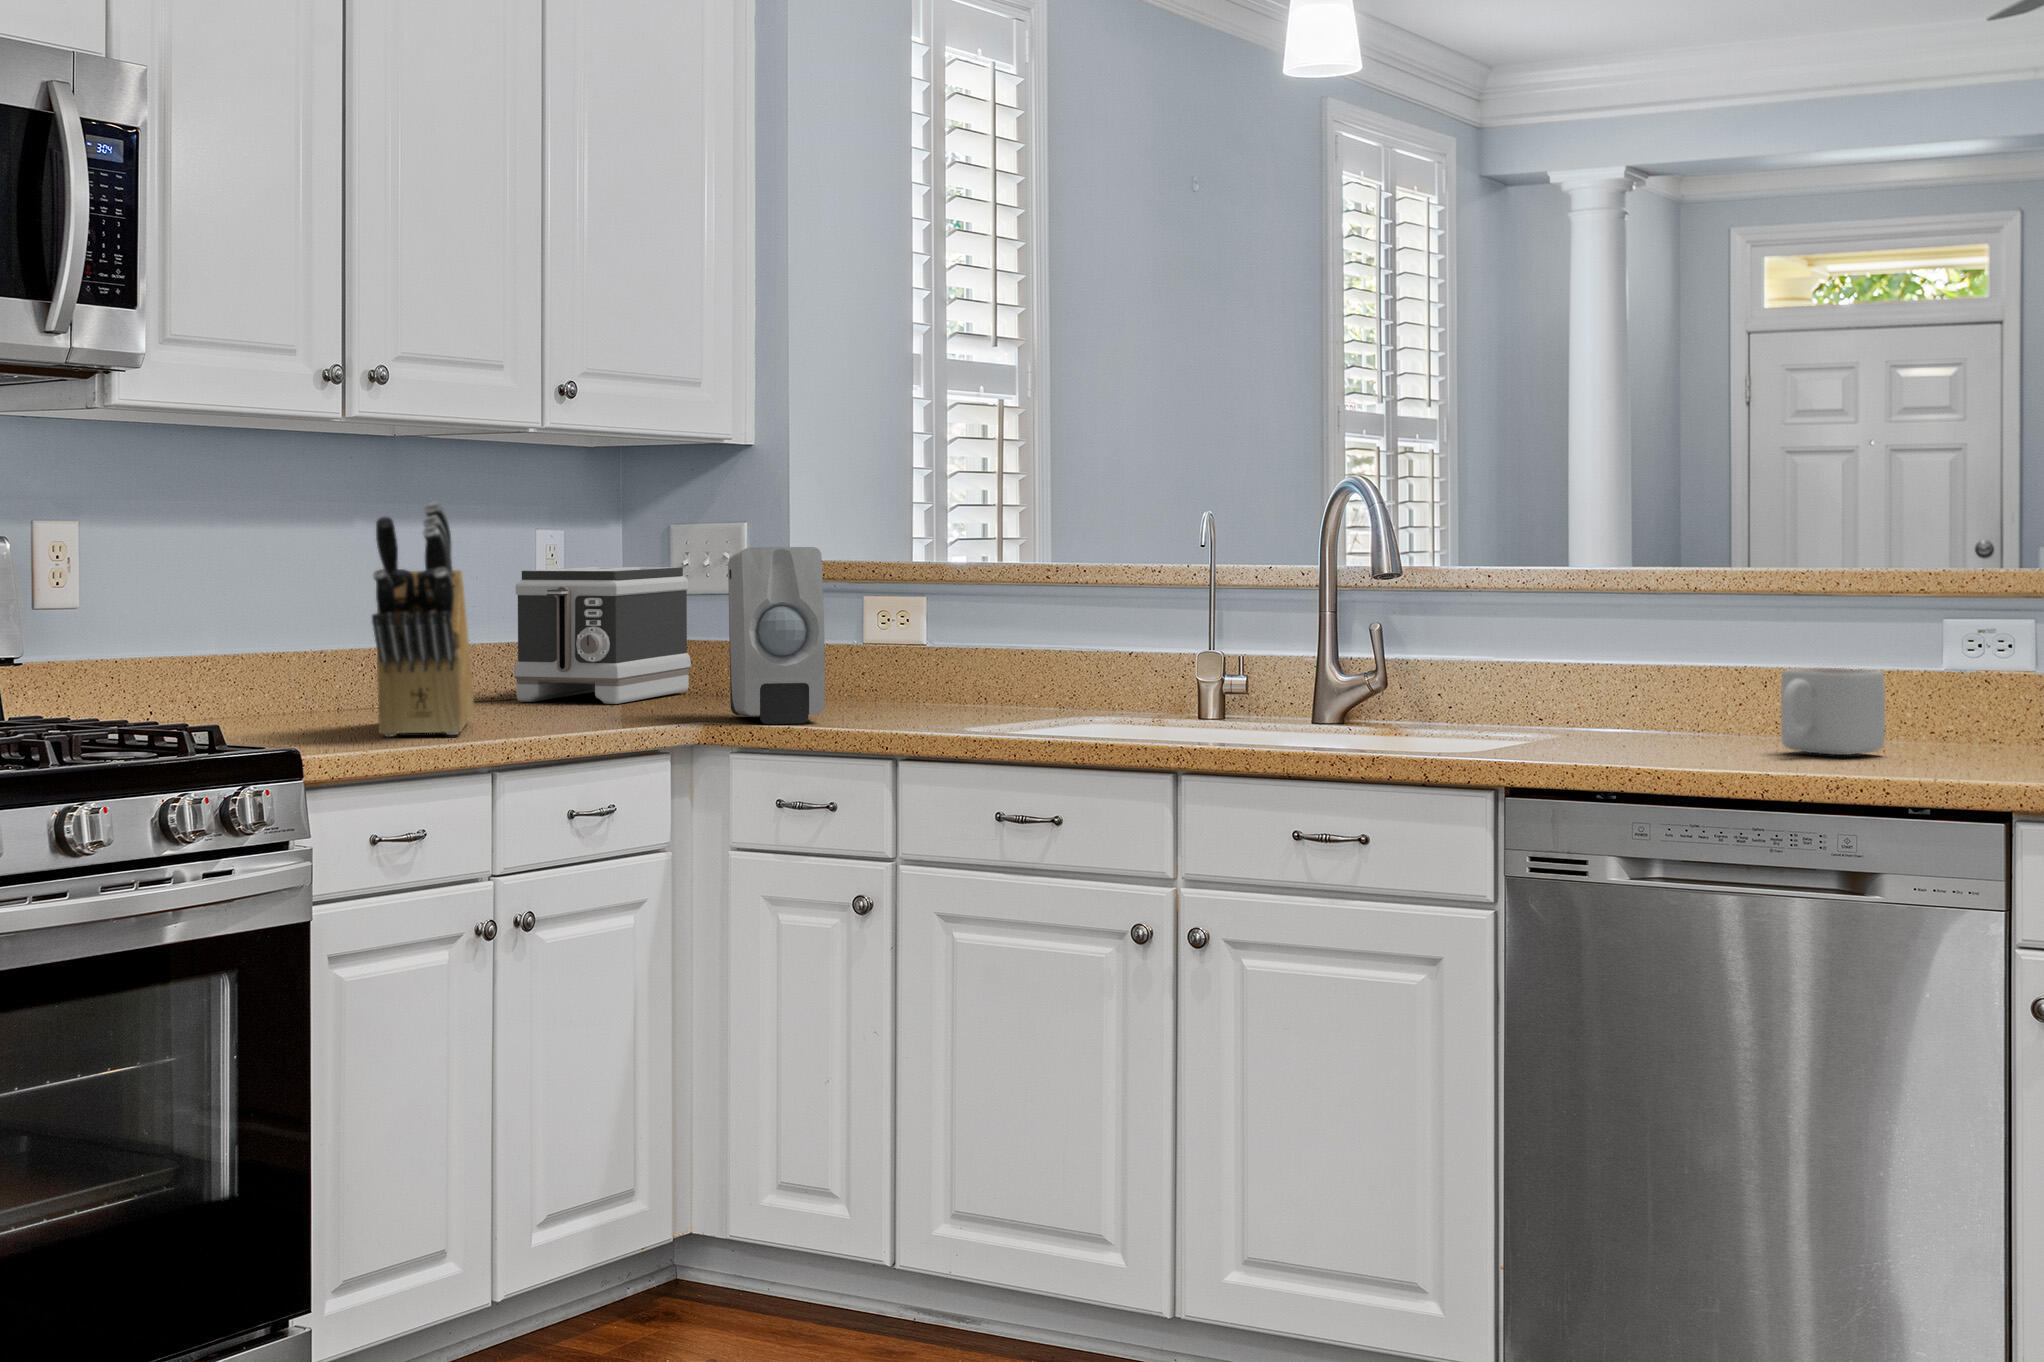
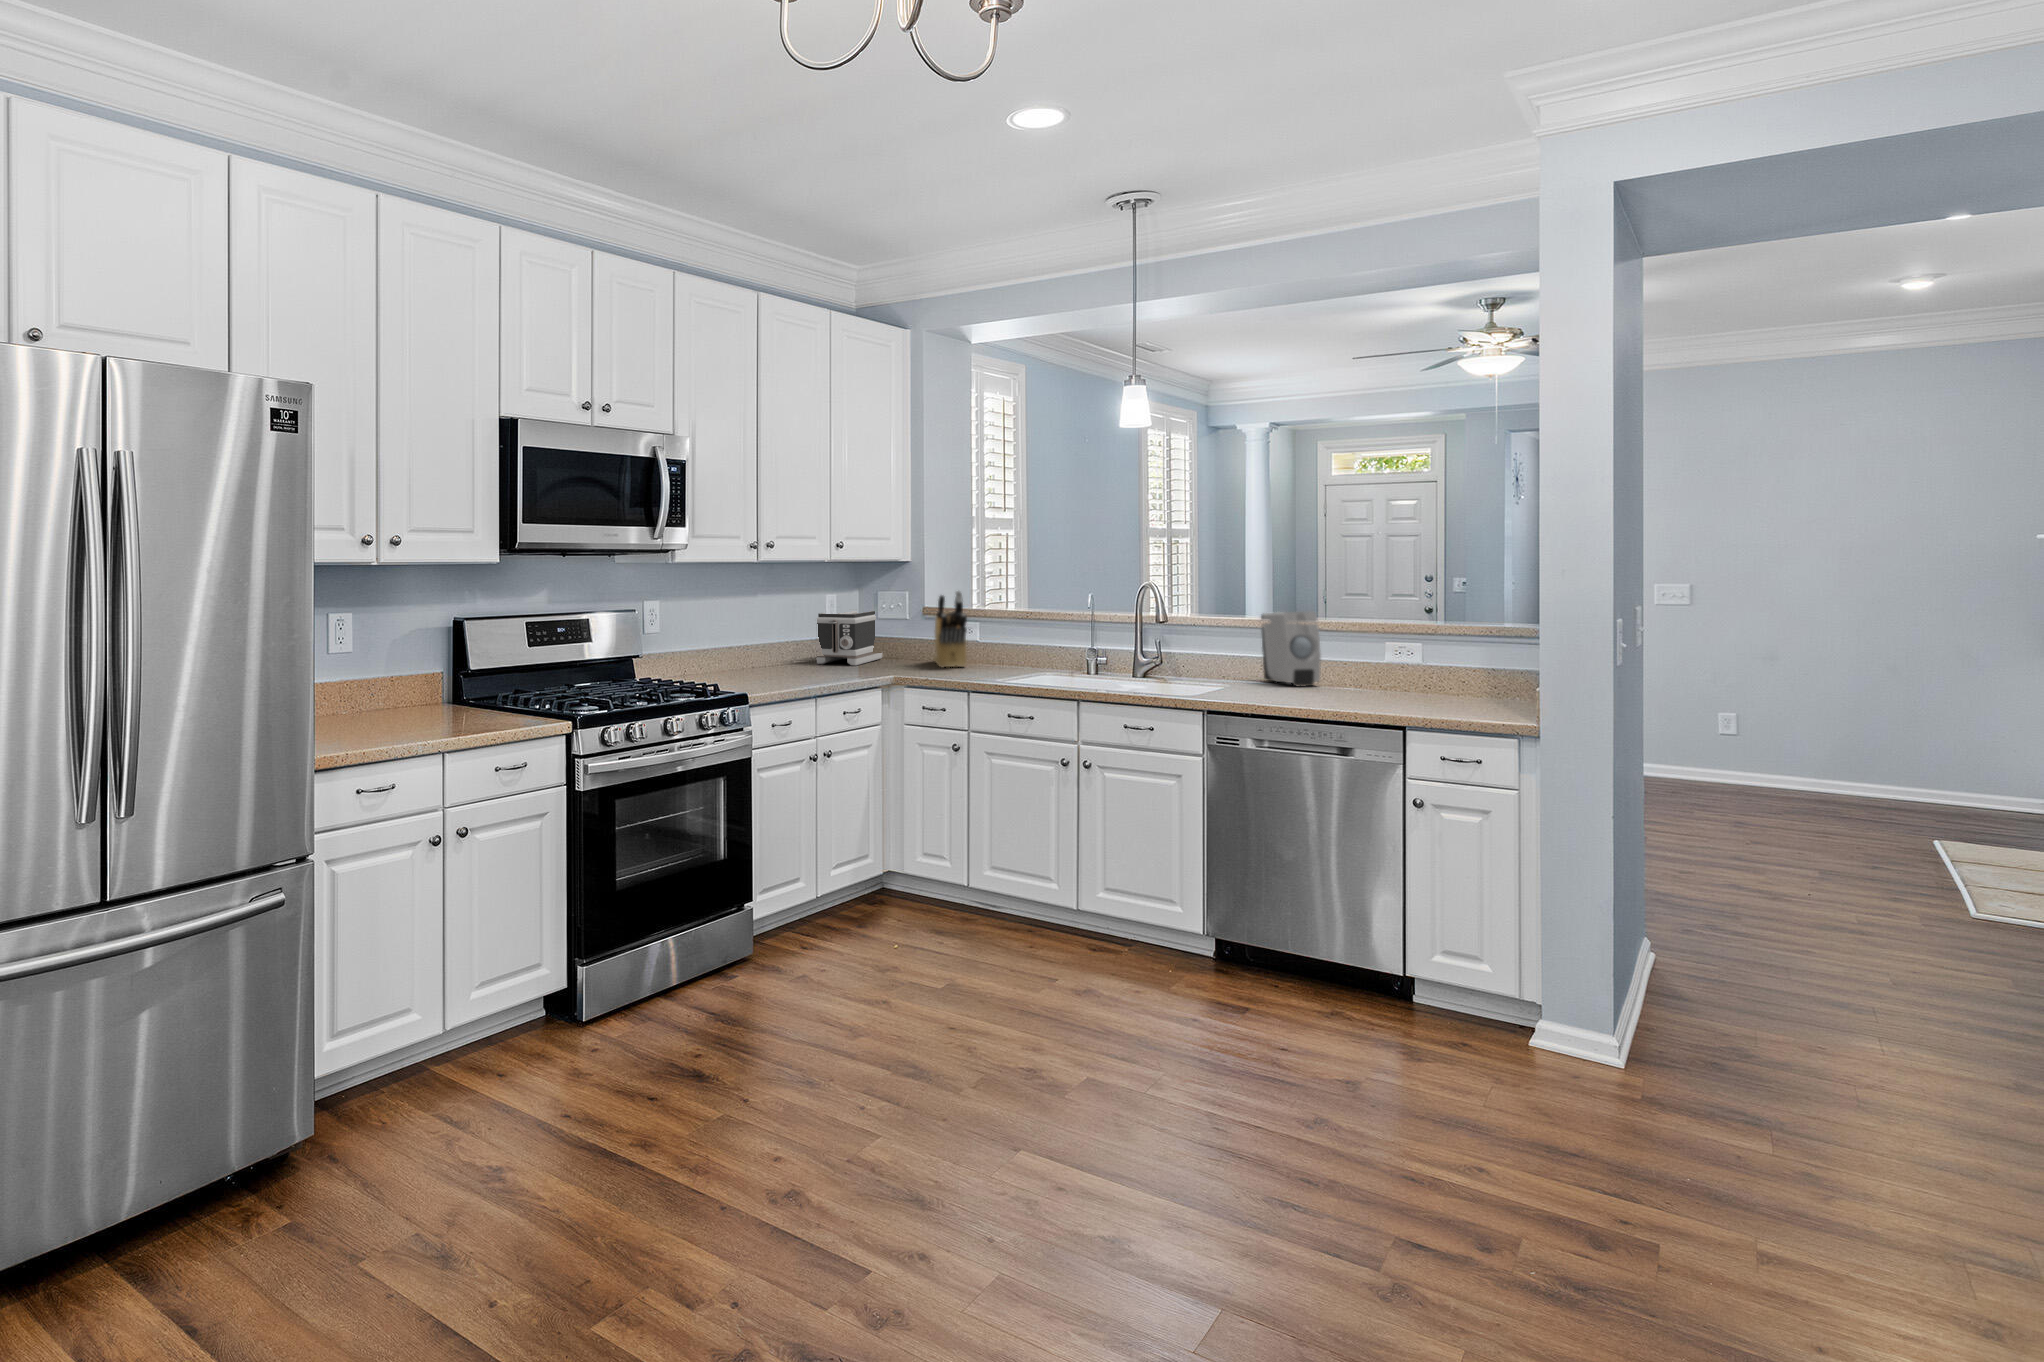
knife block: present [372,502,474,736] -> present [934,591,967,667]
soap dispenser: present [728,547,825,724] -> present [1261,611,1321,687]
mug: present [1781,668,1885,755] -> none [1321,663,1364,699]

